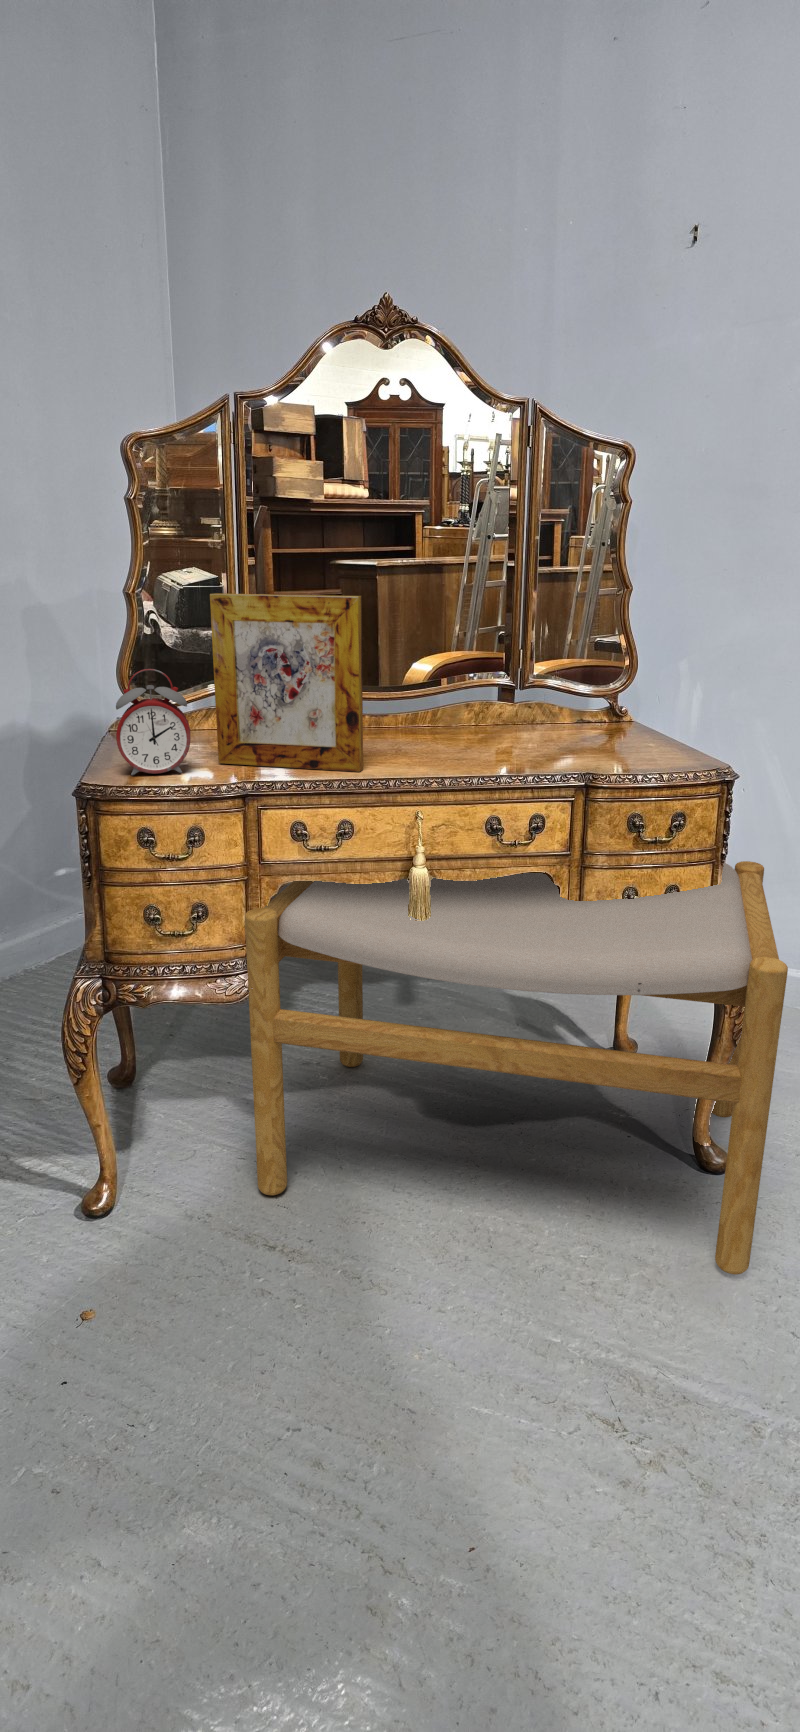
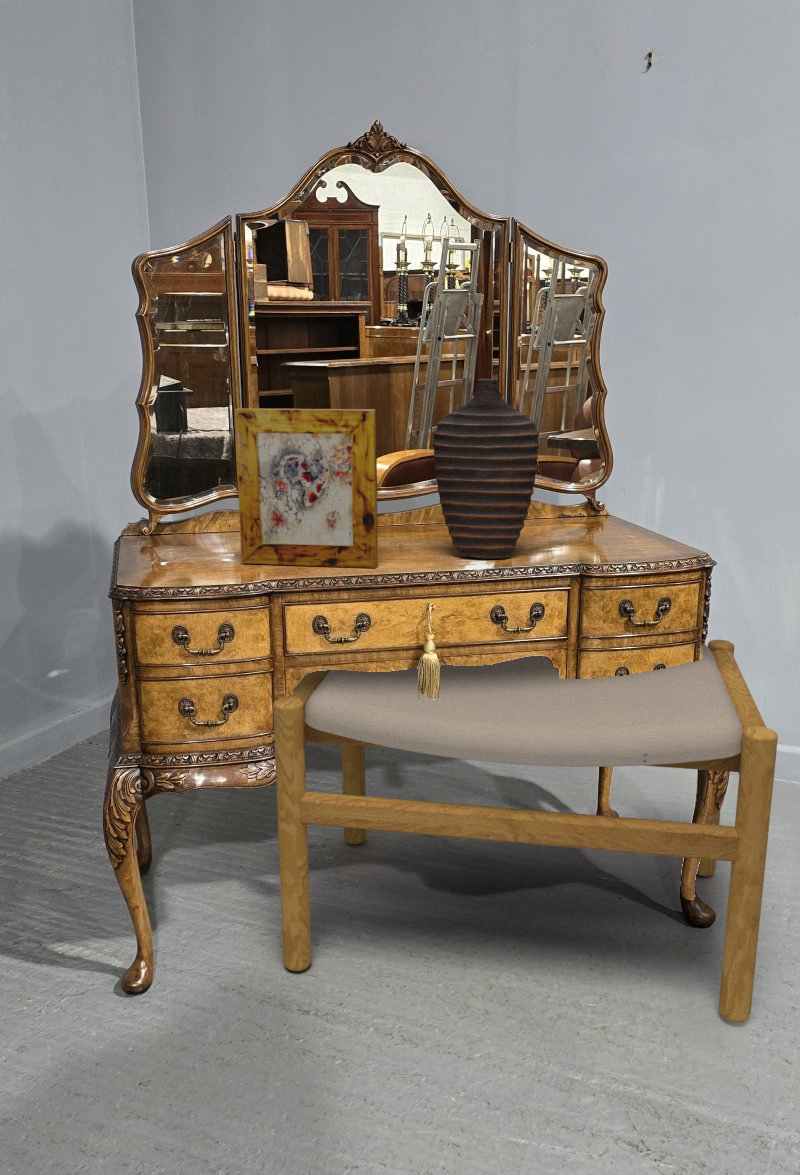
decorative vase: none [427,564,544,765] -> present [433,379,539,558]
alarm clock: present [116,669,191,775] -> none [149,478,219,577]

